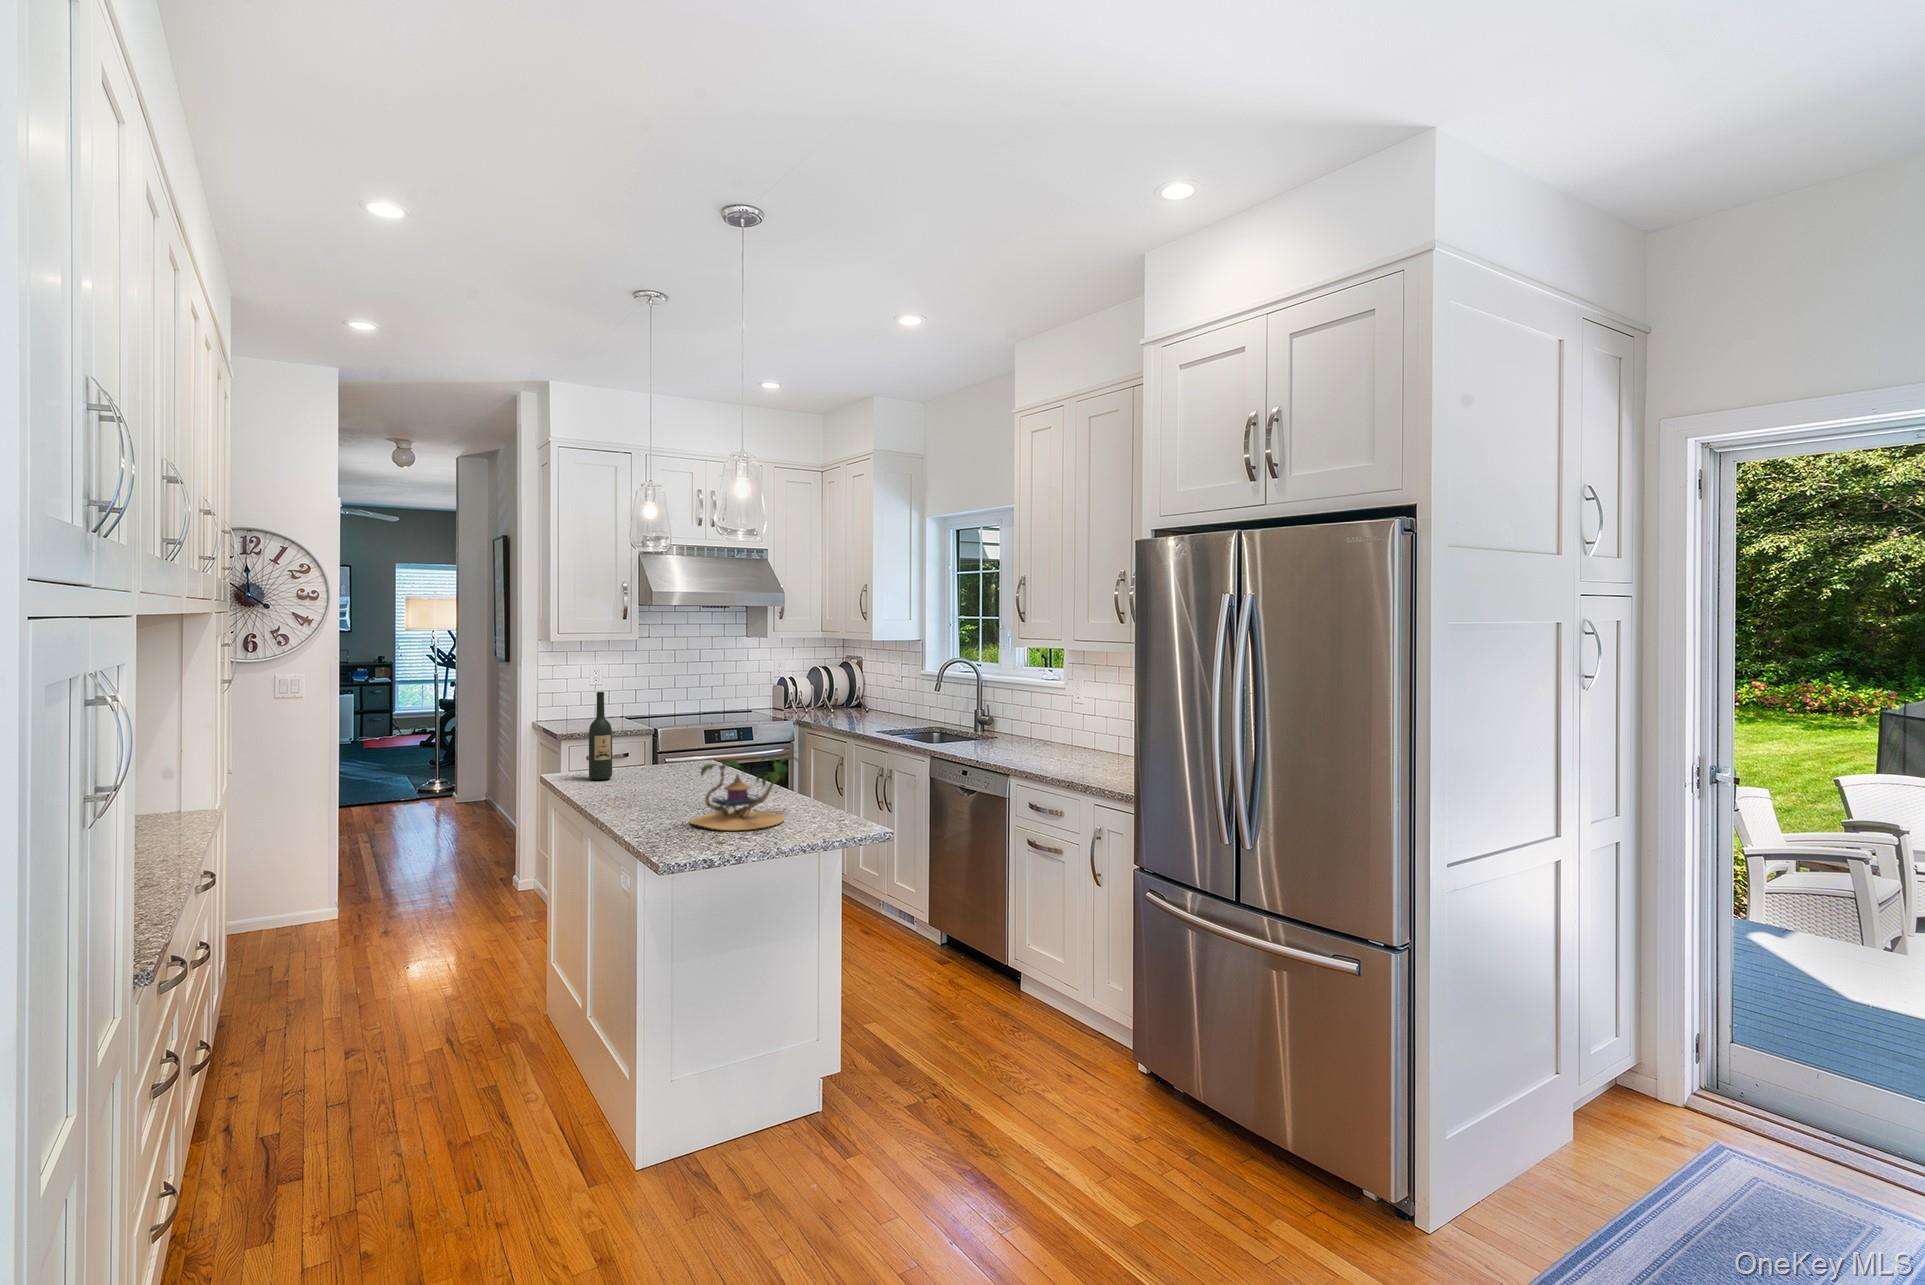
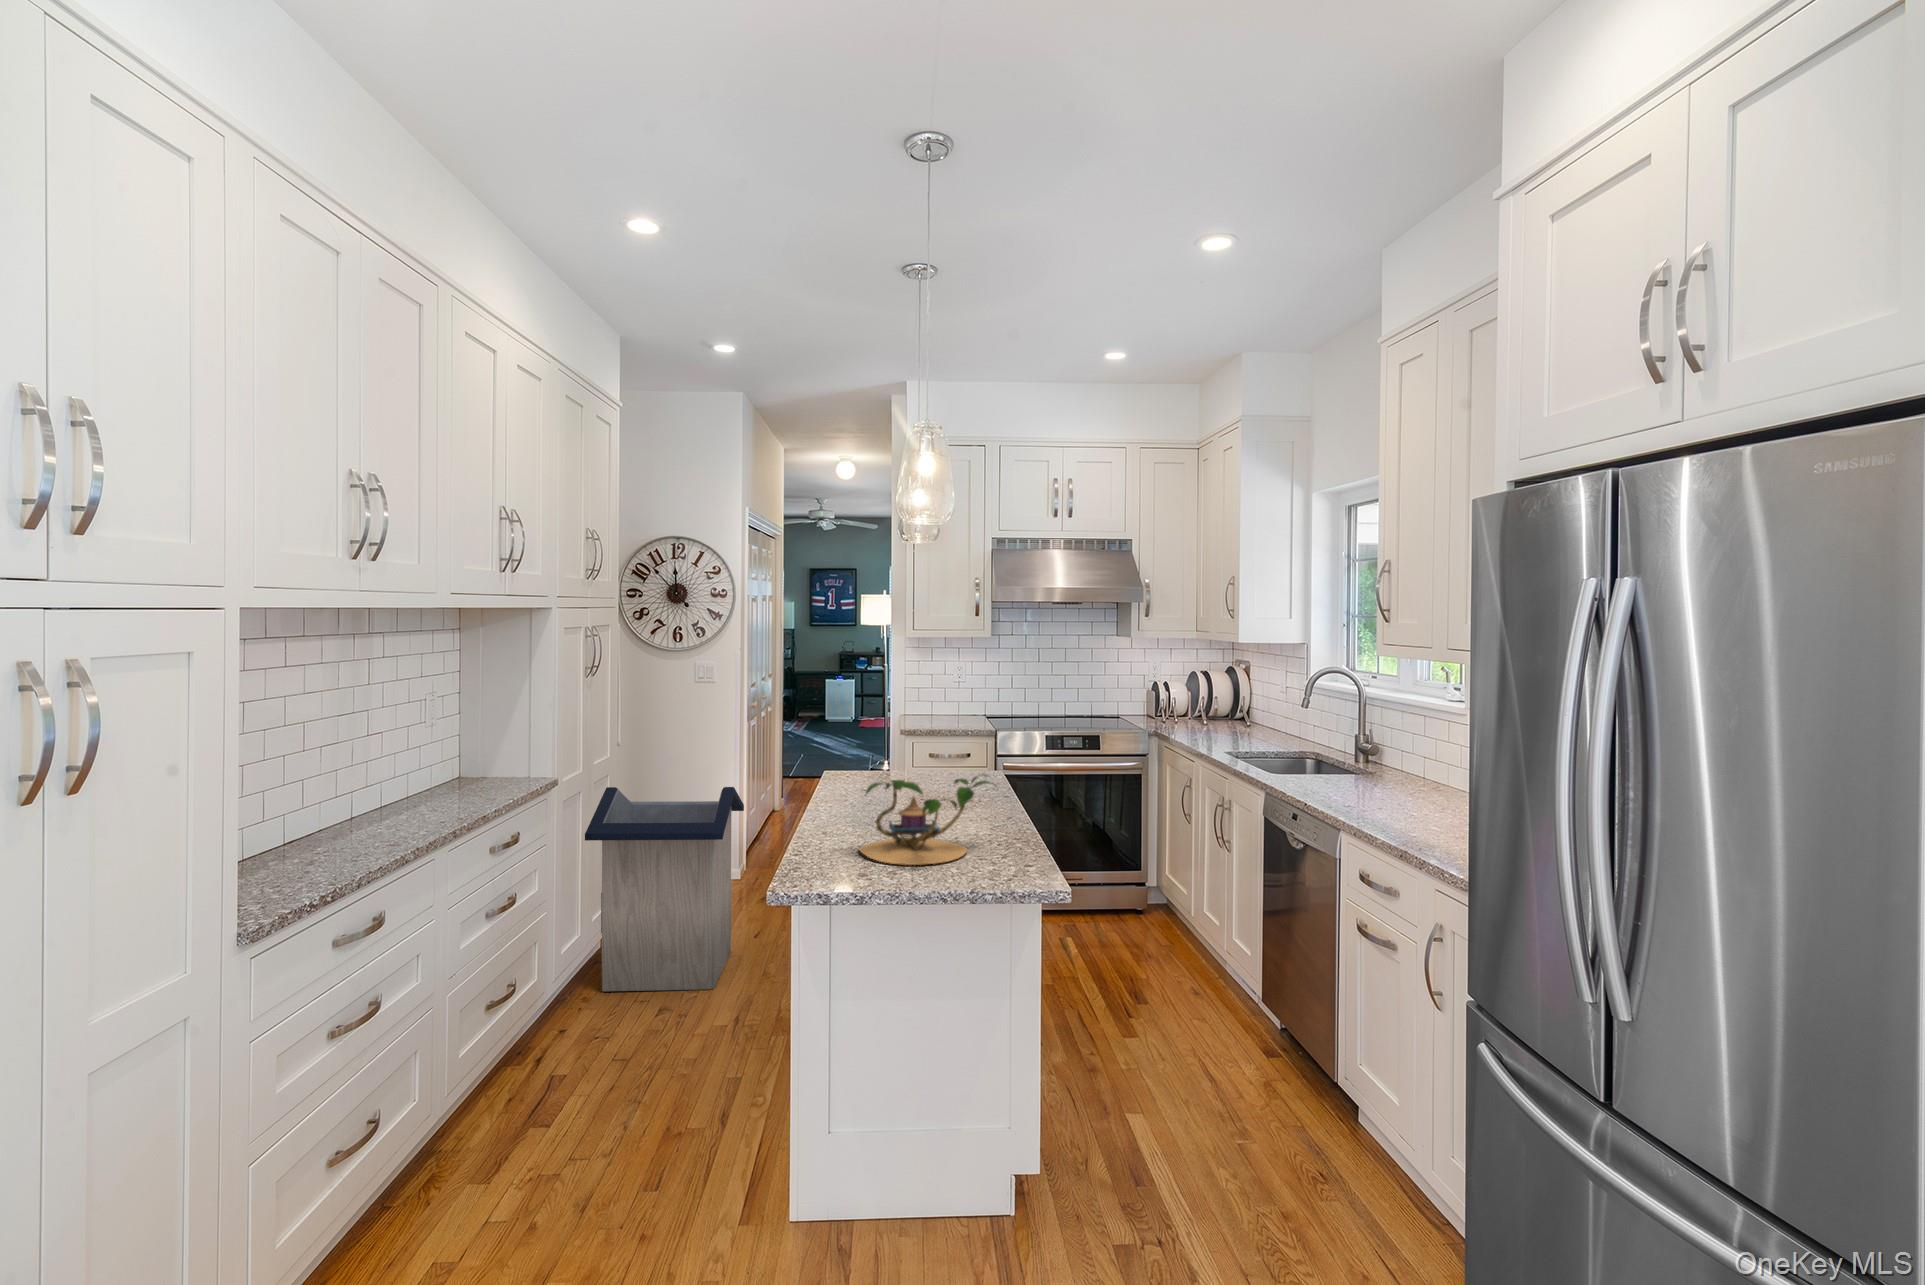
wine bottle: present [589,692,612,780] -> none [846,692,869,785]
trash can: none [234,802,411,1046] -> present [585,787,744,991]

